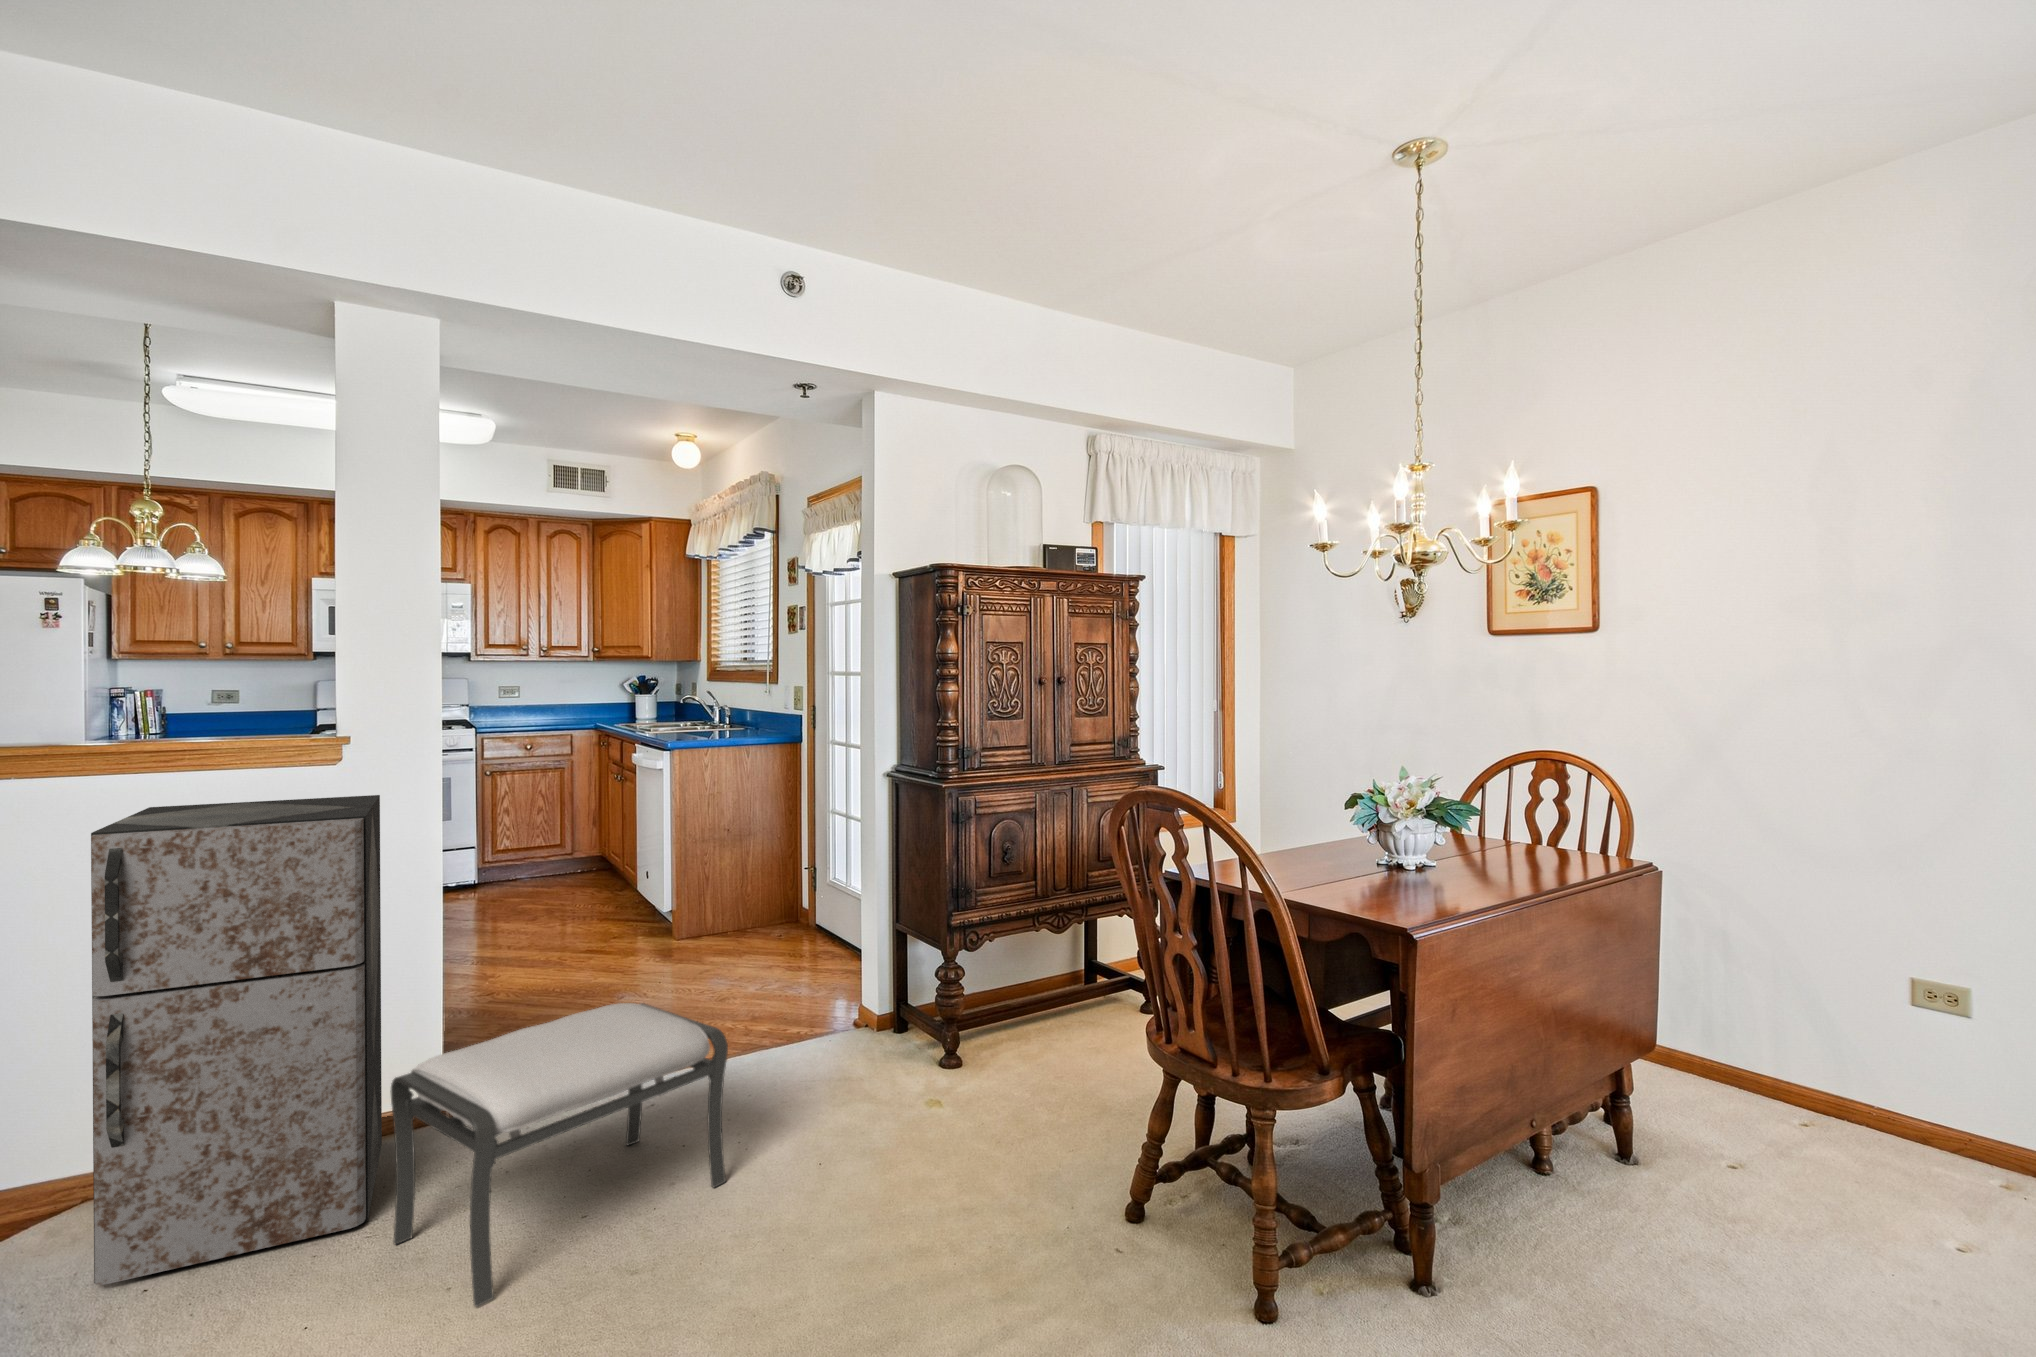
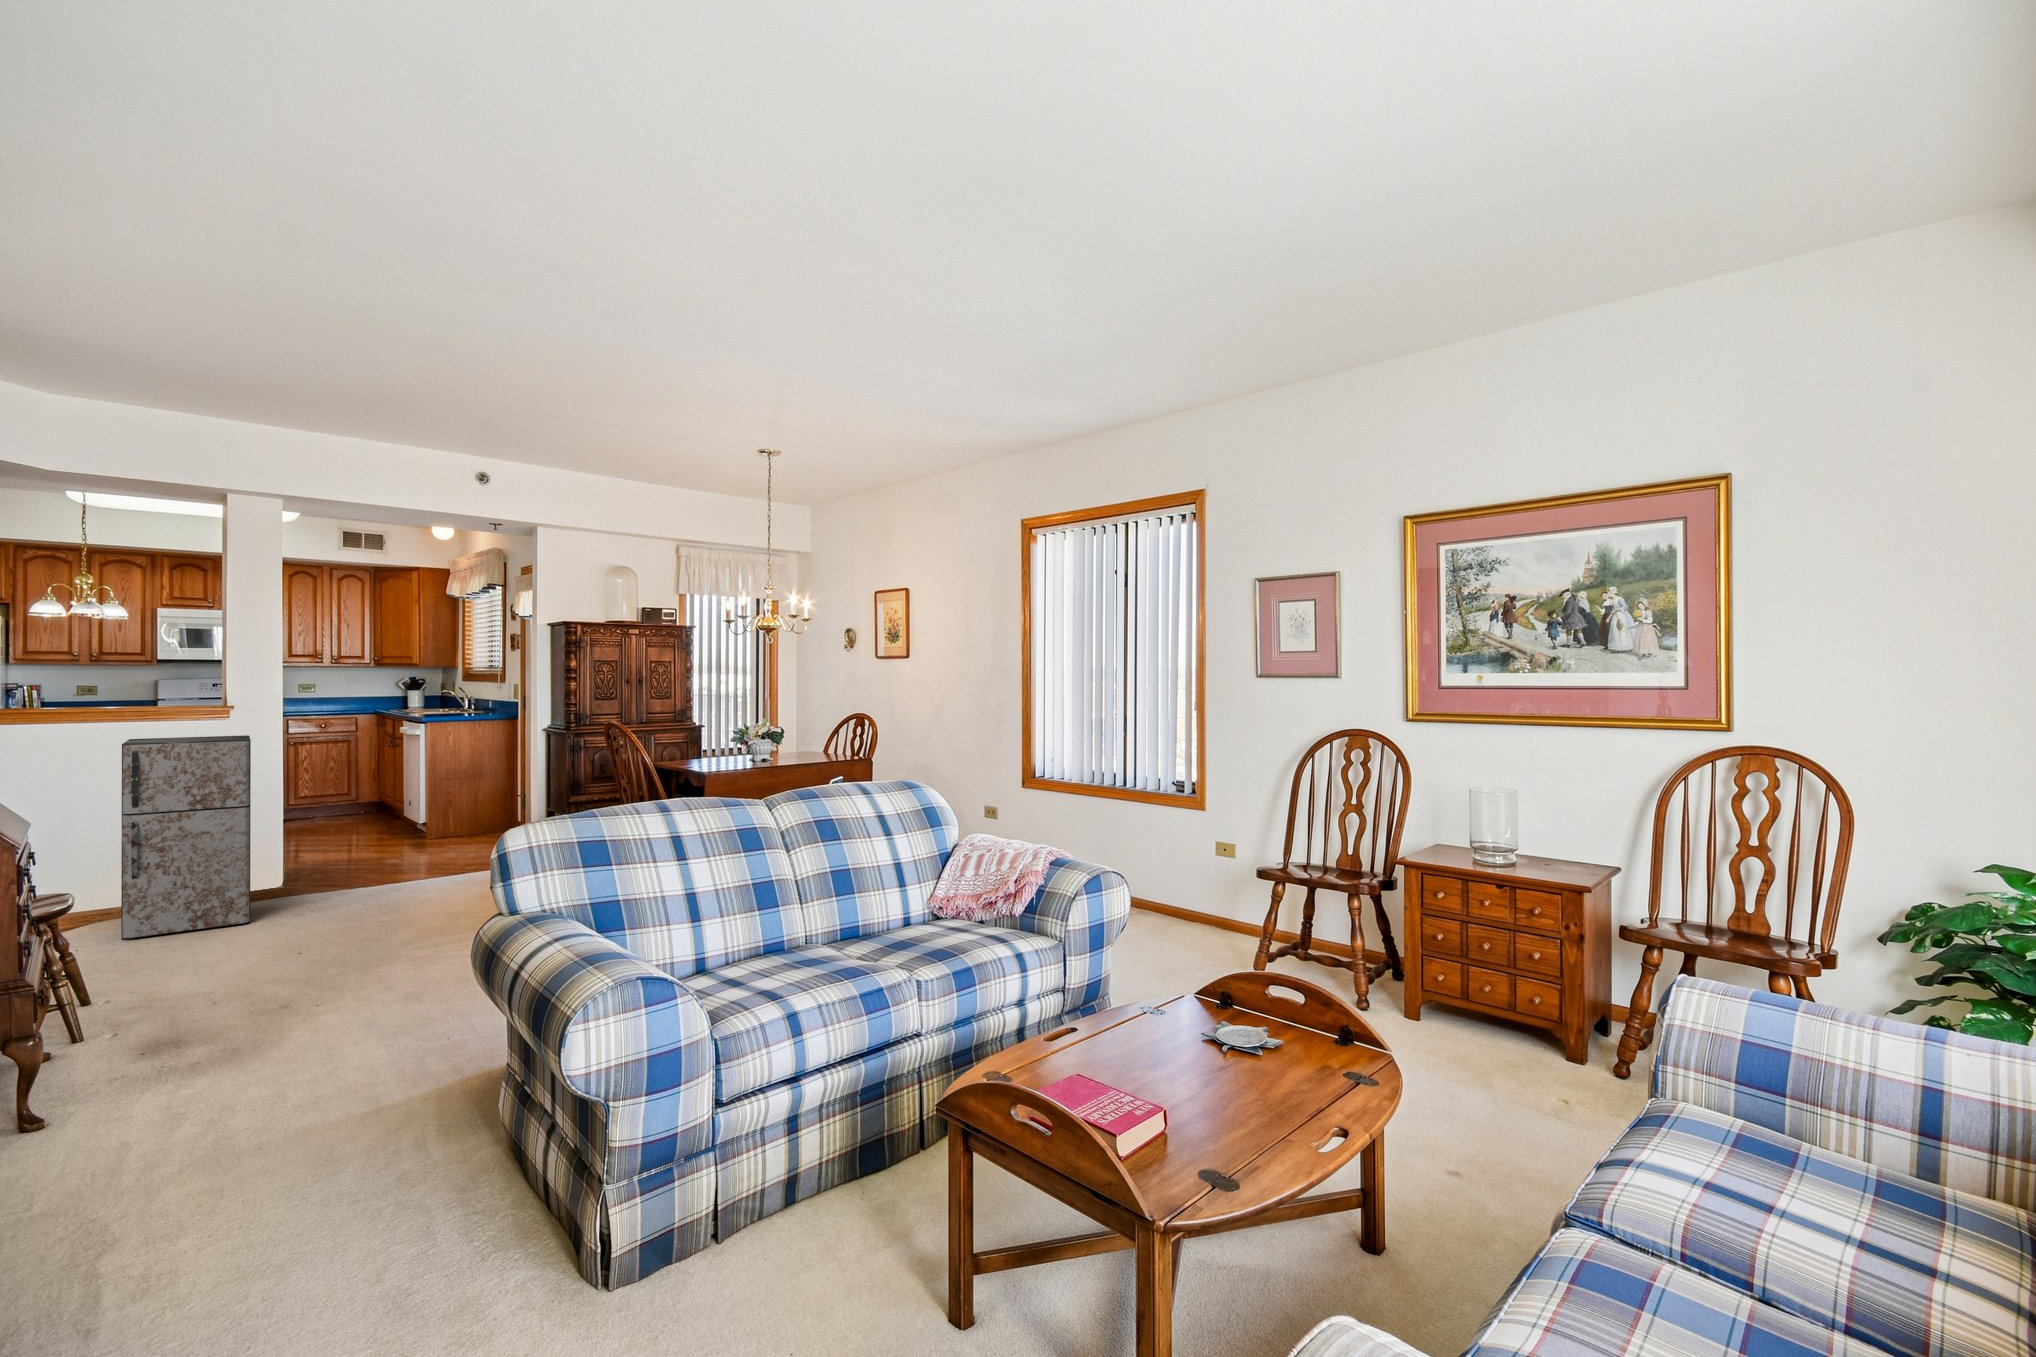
ottoman: present [390,1003,728,1307] -> none [264,832,433,935]

